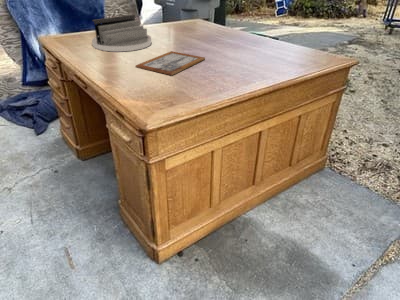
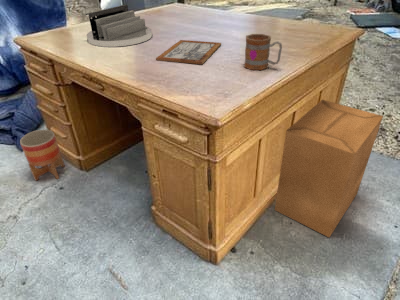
mug: none [207,52,240,87] -> present [244,34,282,70]
planter: none [28,117,67,164] -> present [20,130,65,181]
cardboard box: none [236,124,351,262] -> present [275,100,383,237]

